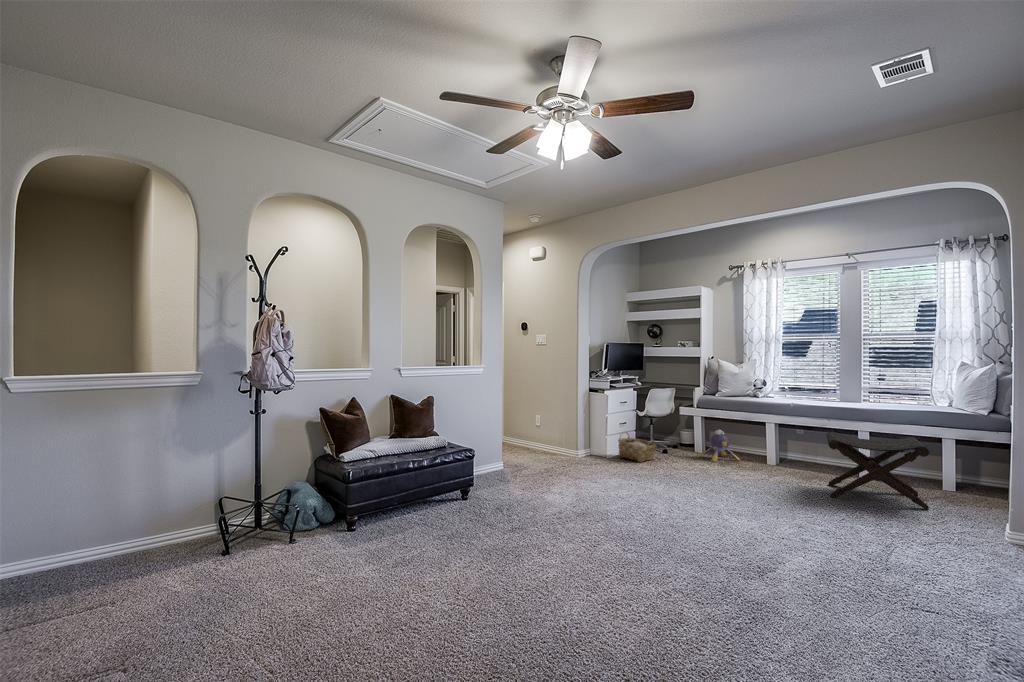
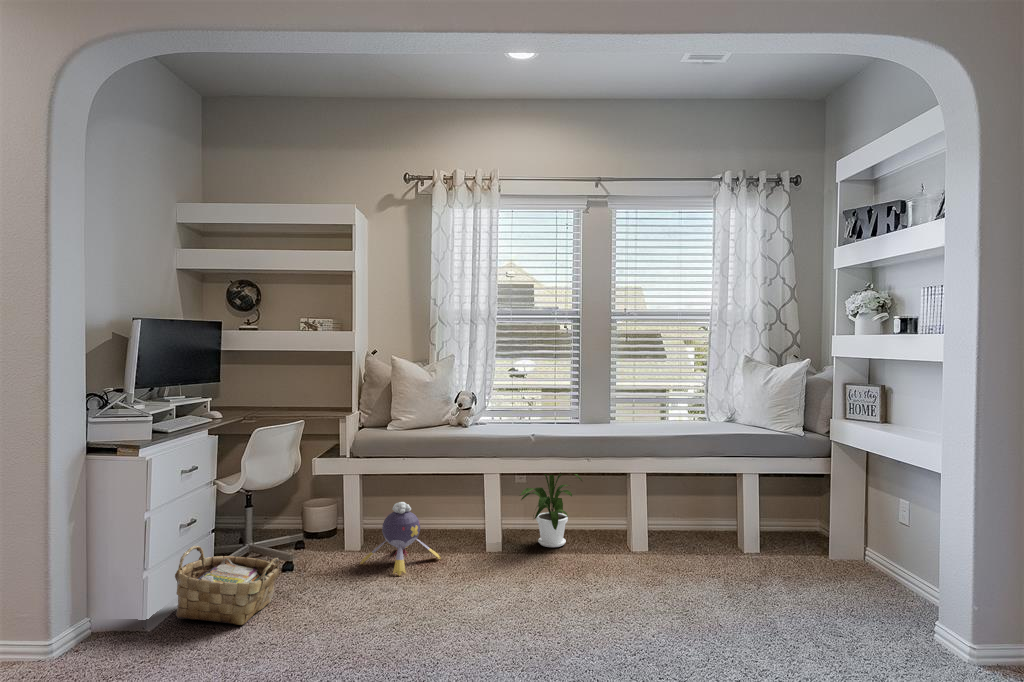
house plant: none [785,417,829,468] -> present [520,474,582,547]
footstool: present [826,432,930,509] -> none [620,485,803,631]

